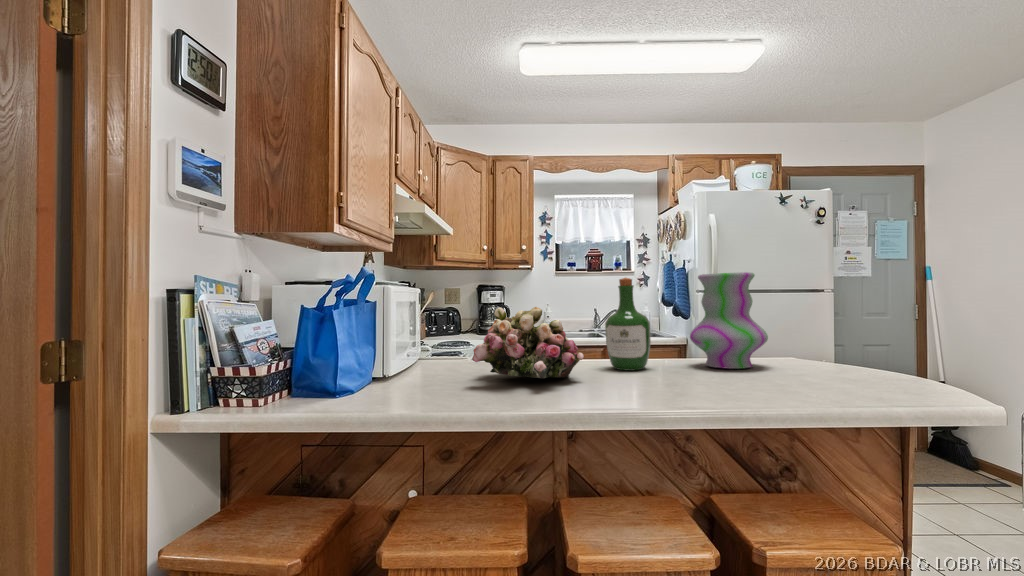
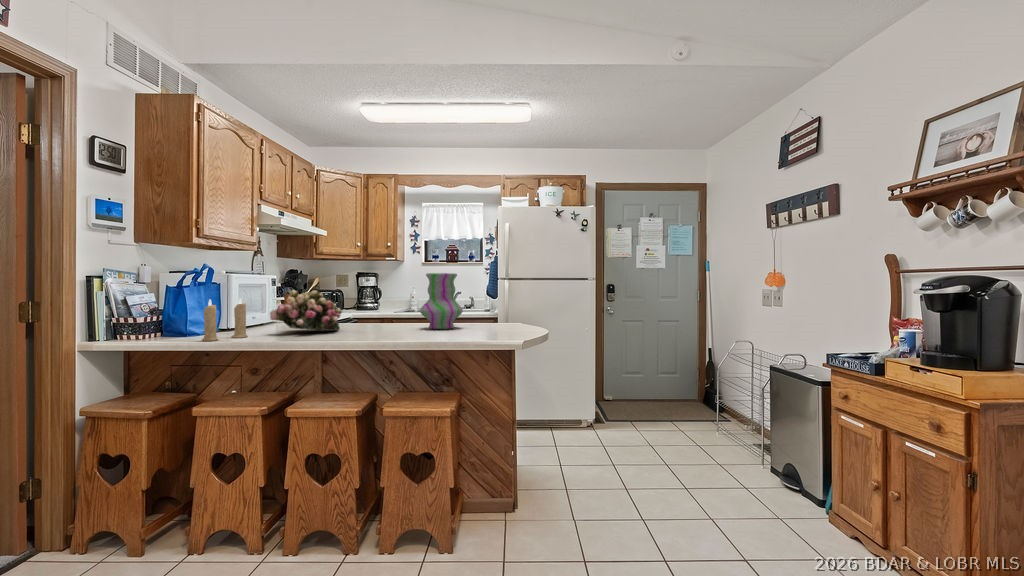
wine bottle: present [605,278,651,371] -> none [369,274,397,329]
candle: none [381,322,447,411] -> present [202,298,248,341]

